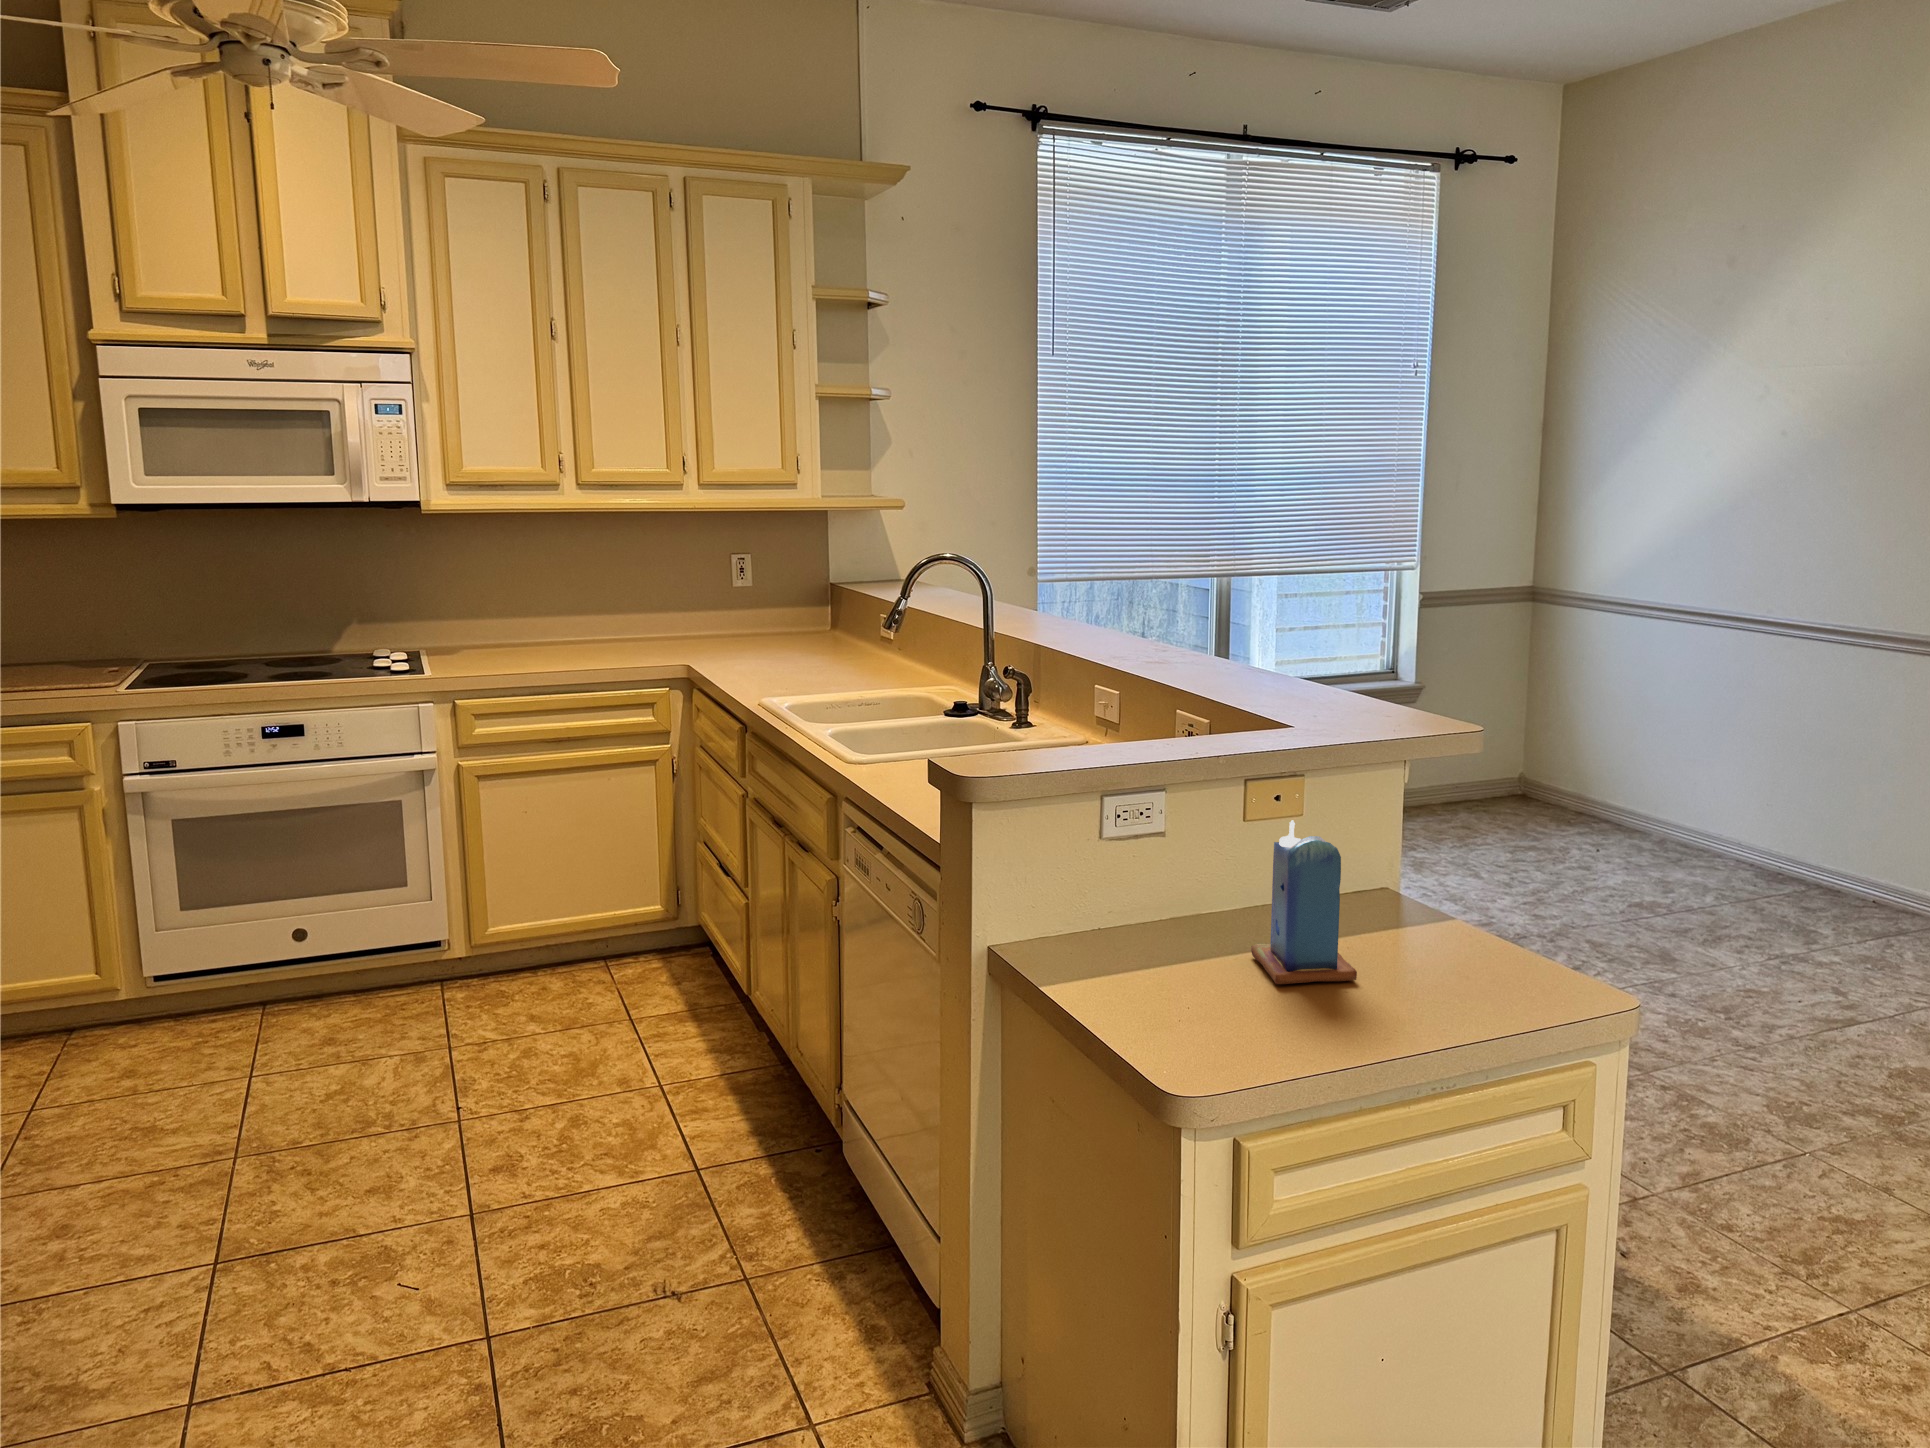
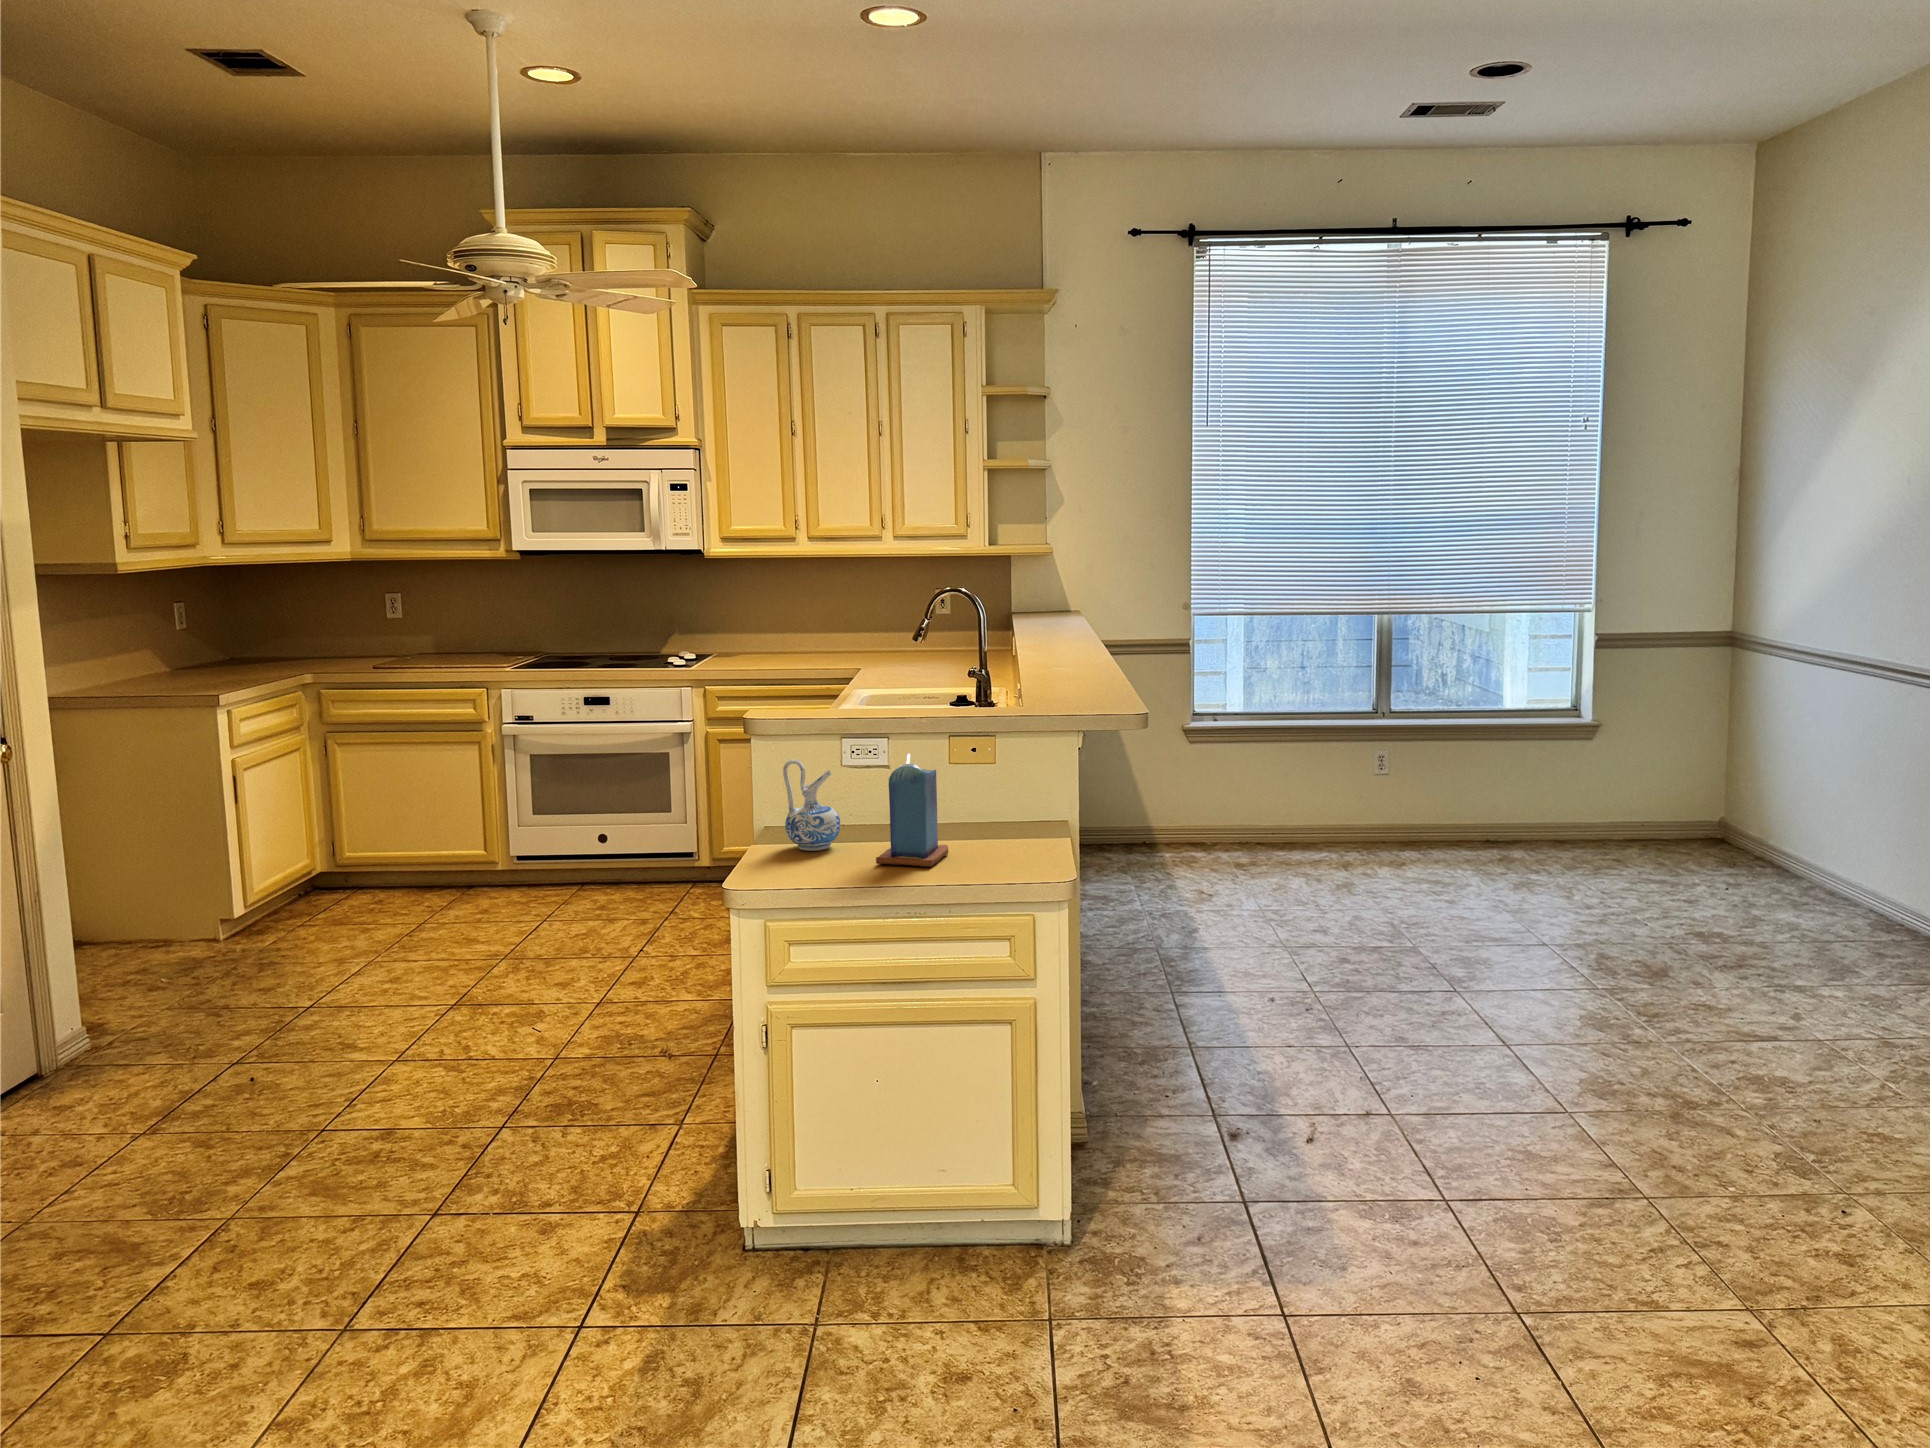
ceramic pitcher: none [1088,841,1168,973] -> present [783,759,840,851]

